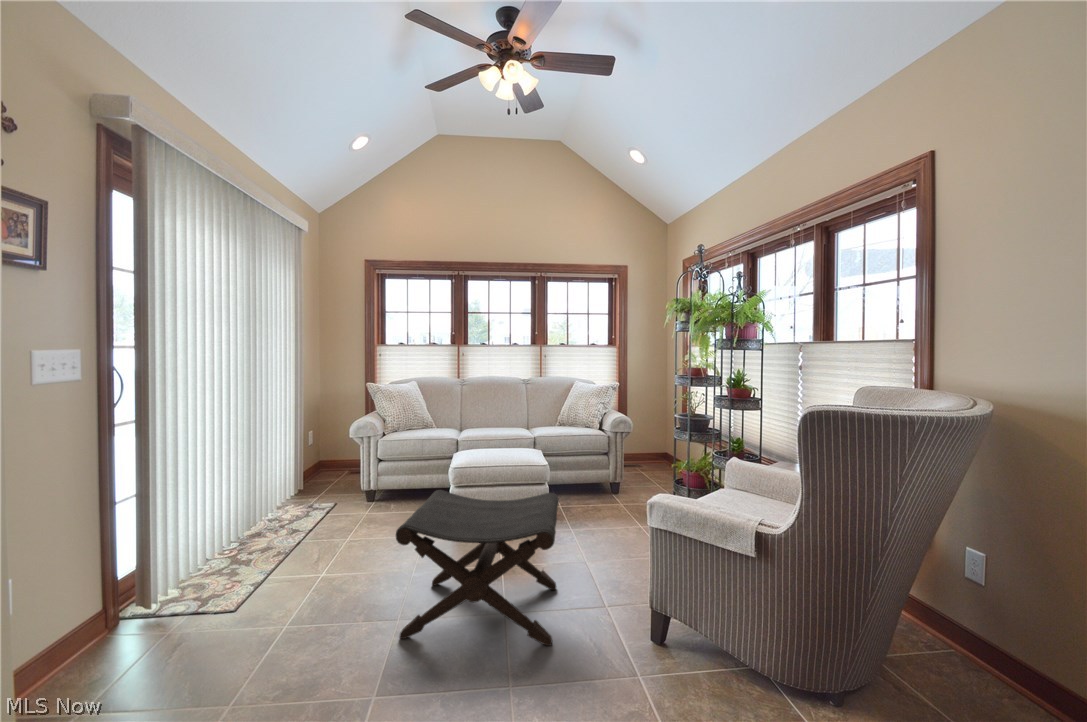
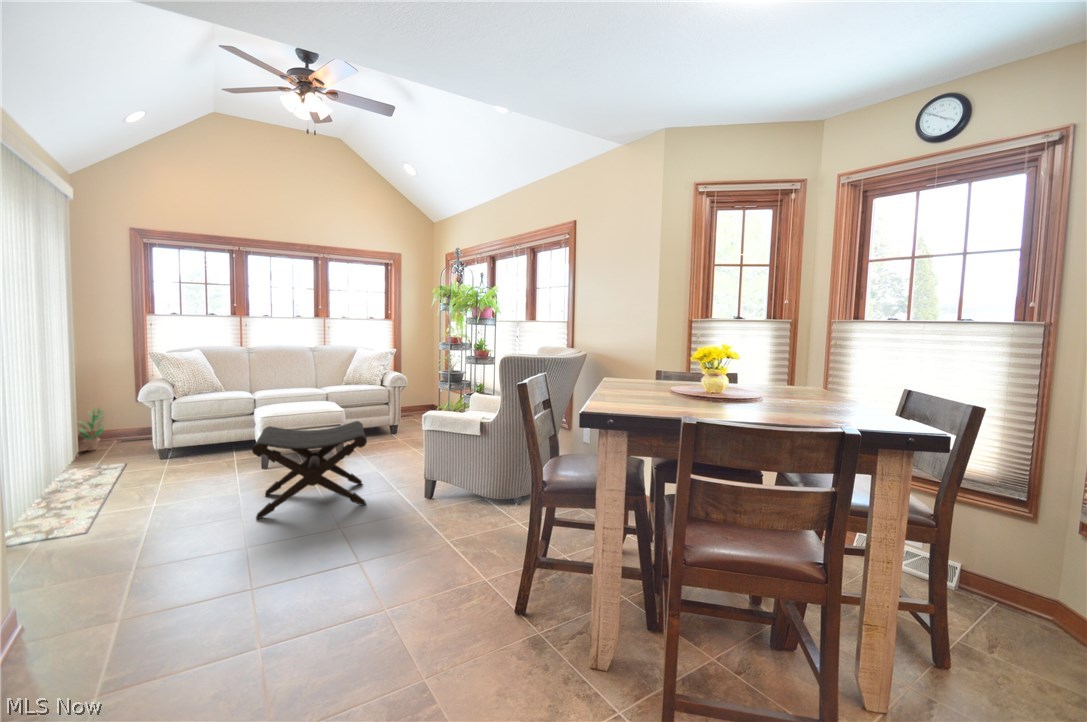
potted plant: none [315,435,342,479] -> present [79,409,104,451]

